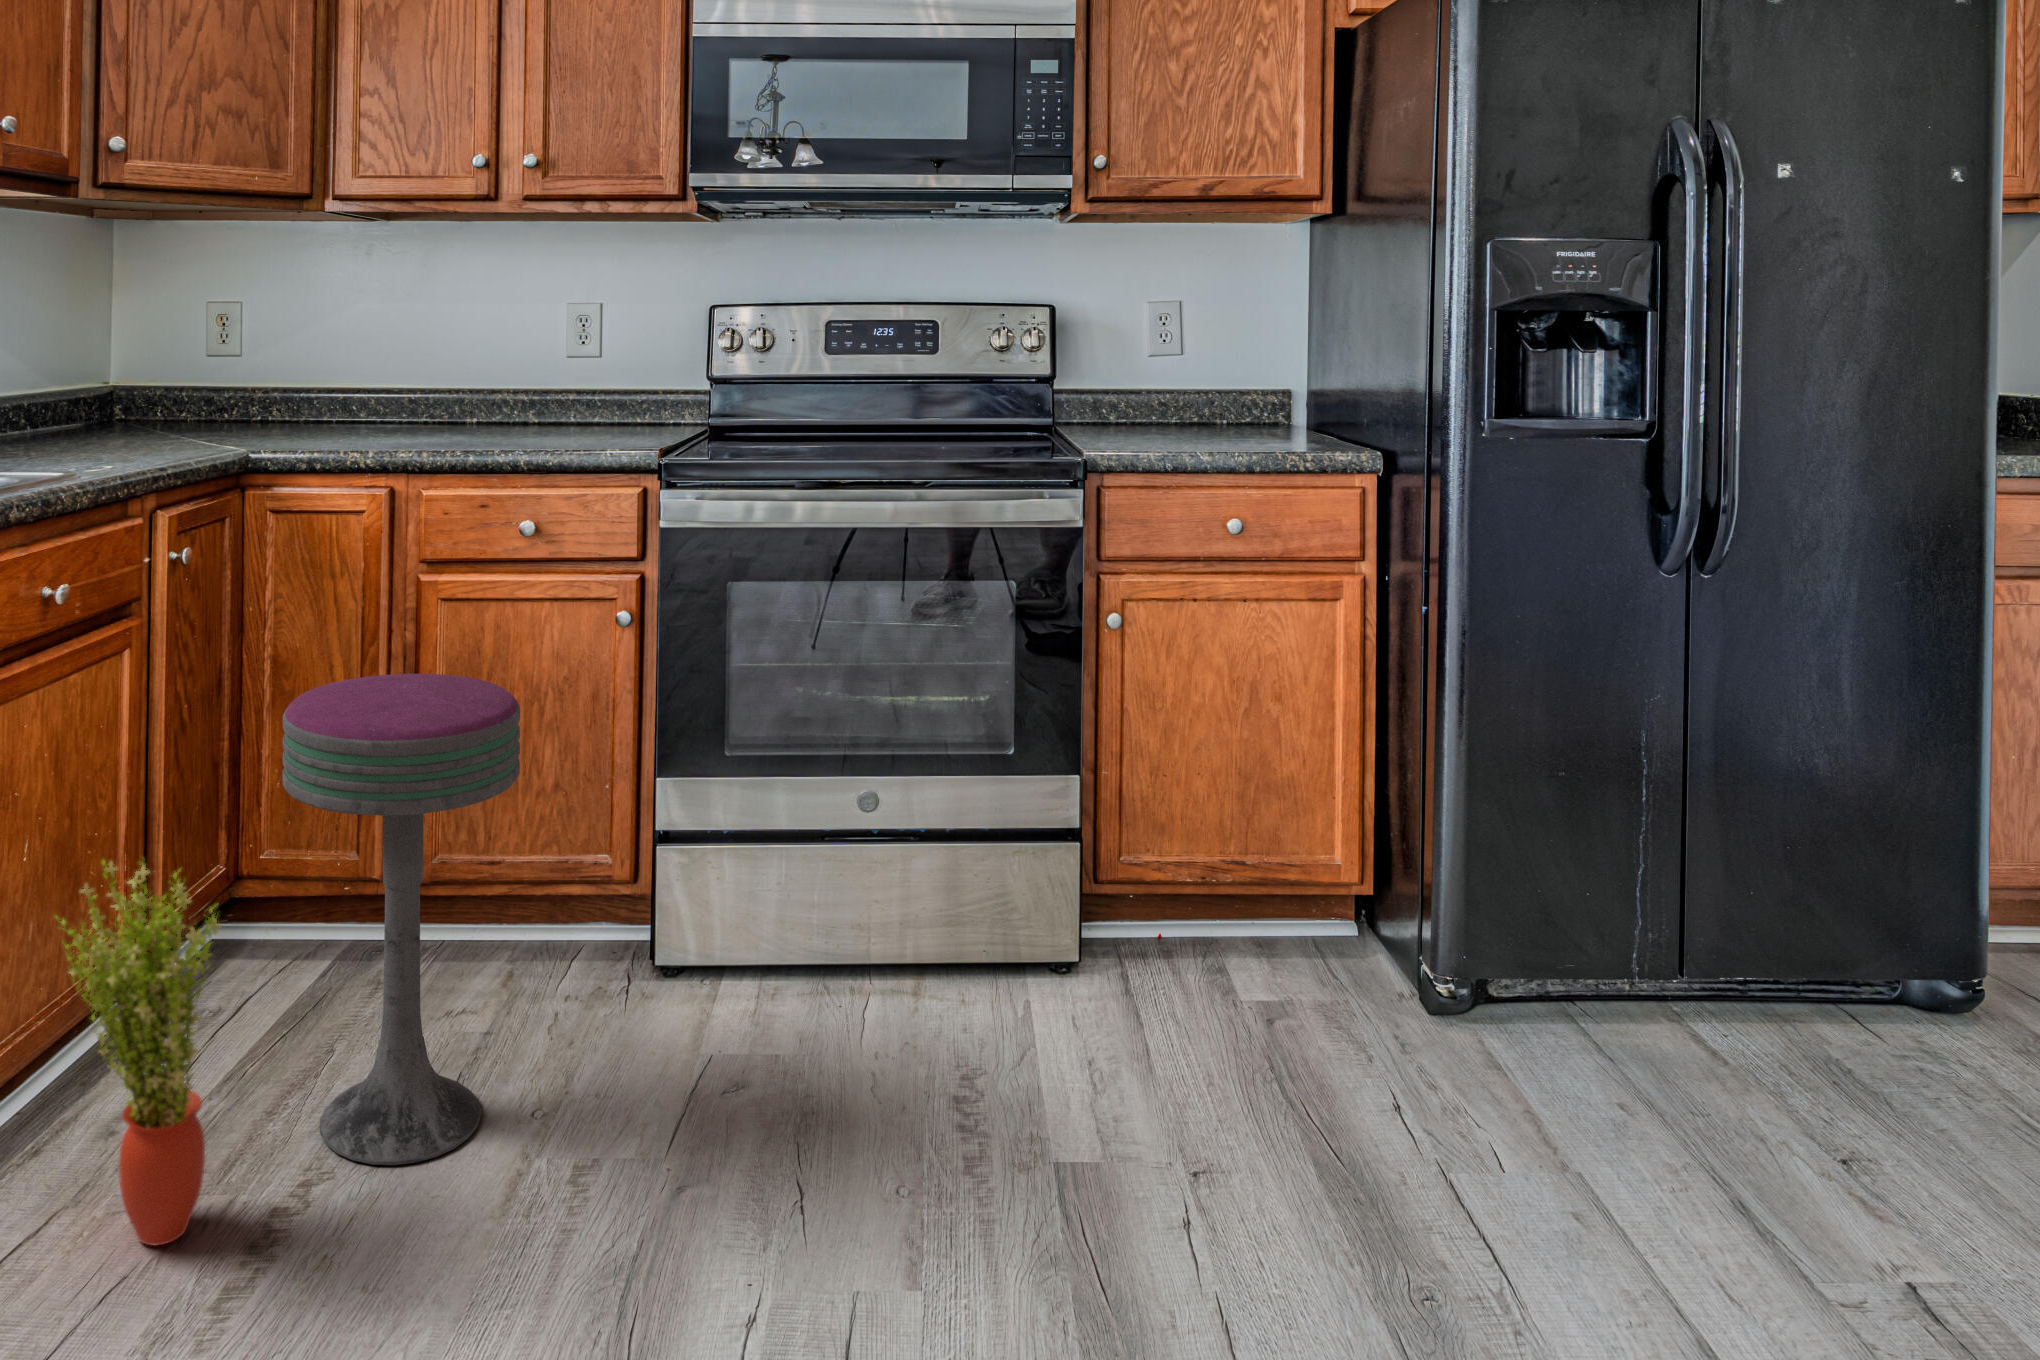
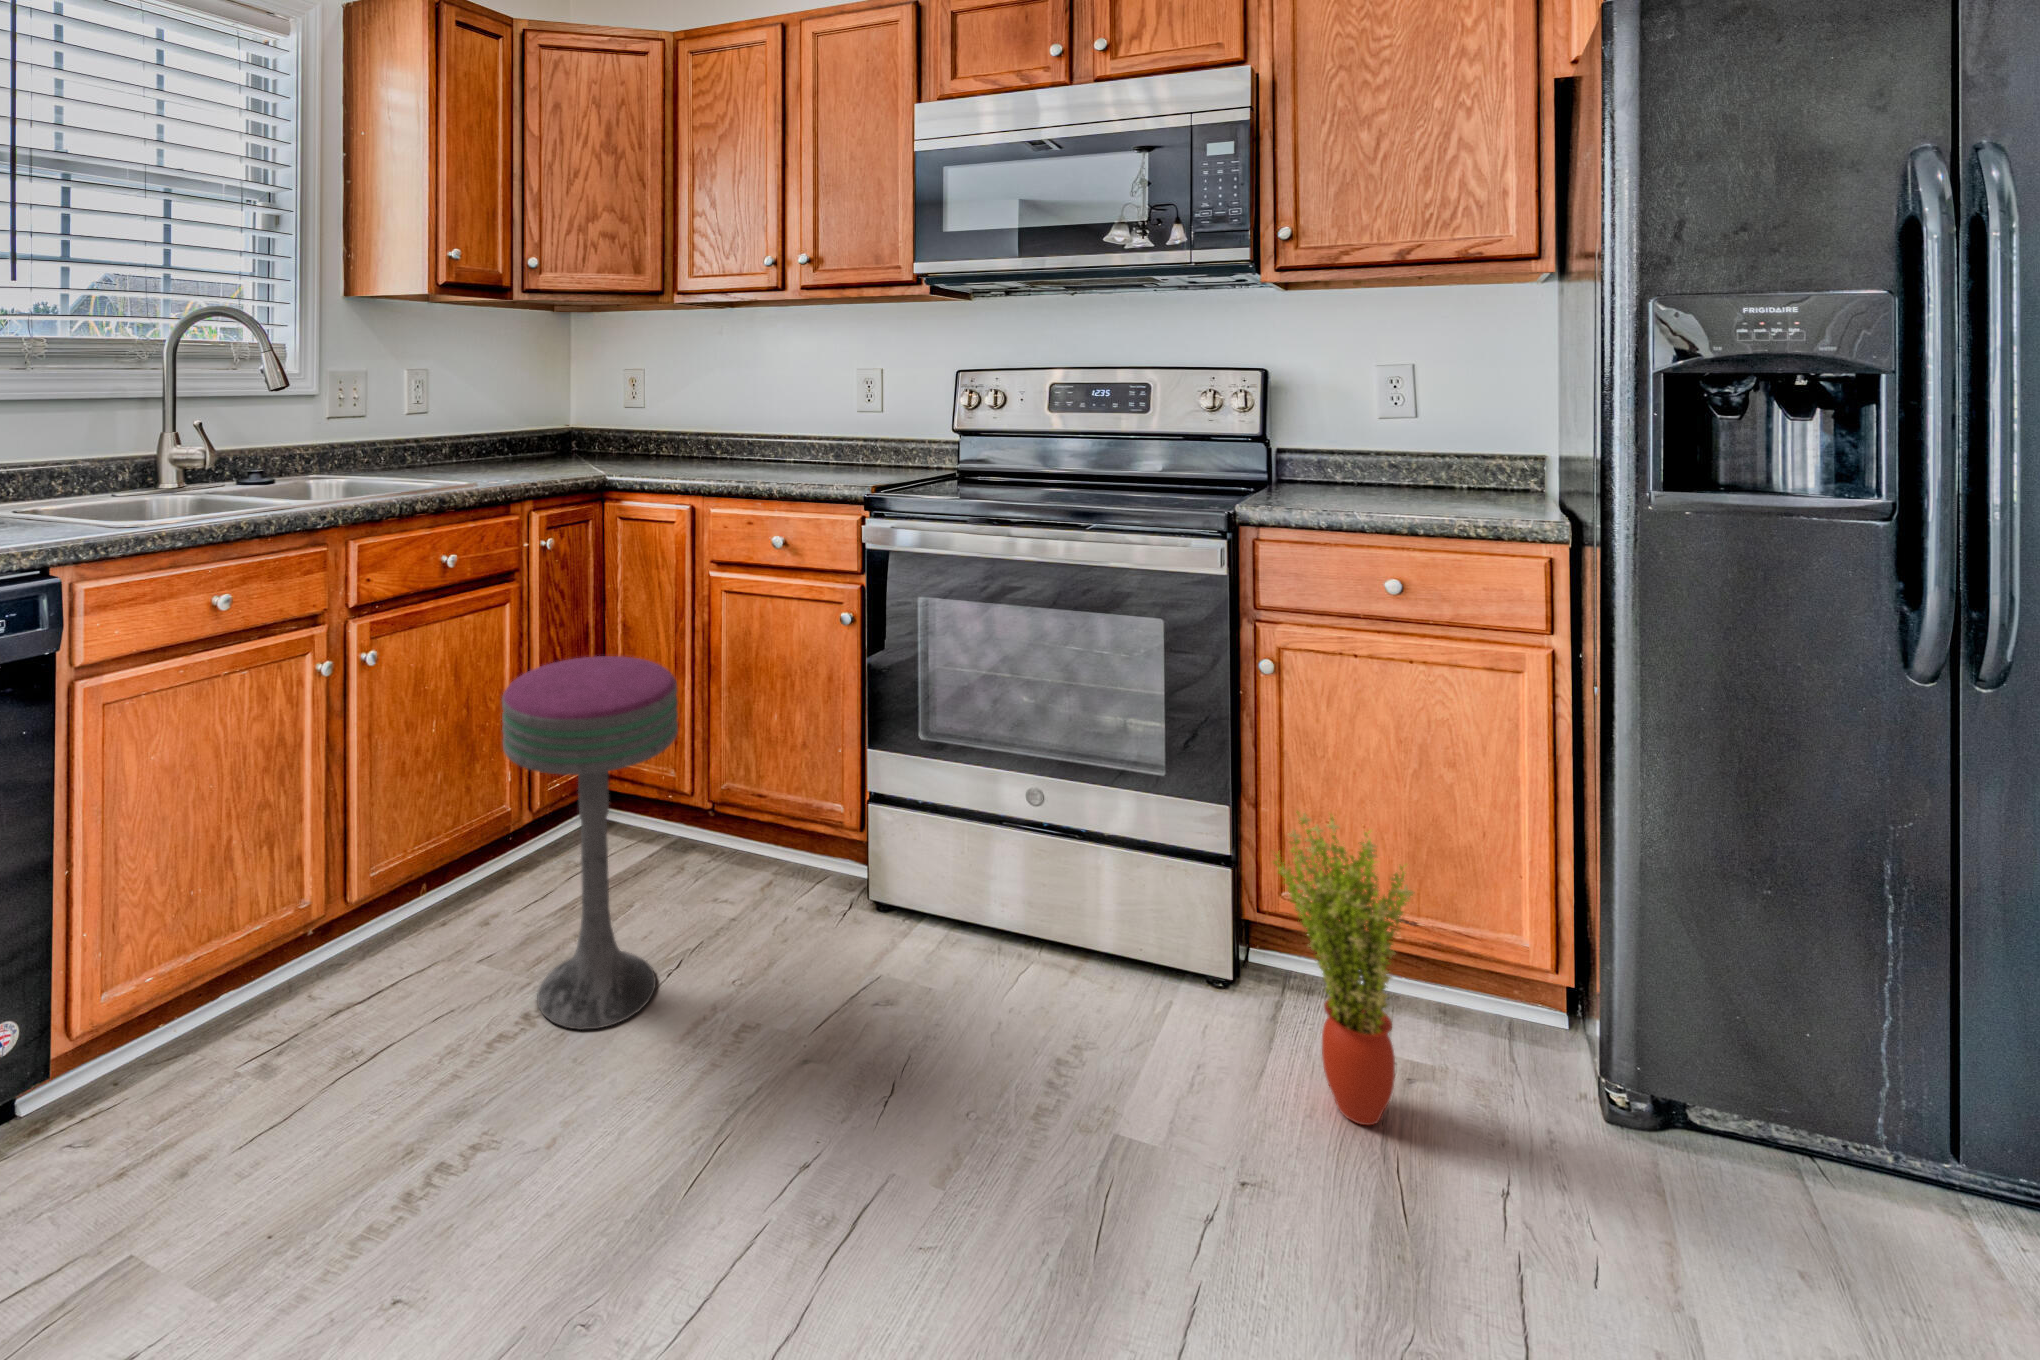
potted plant: present [56,860,221,1246] -> present [1274,812,1414,1125]

